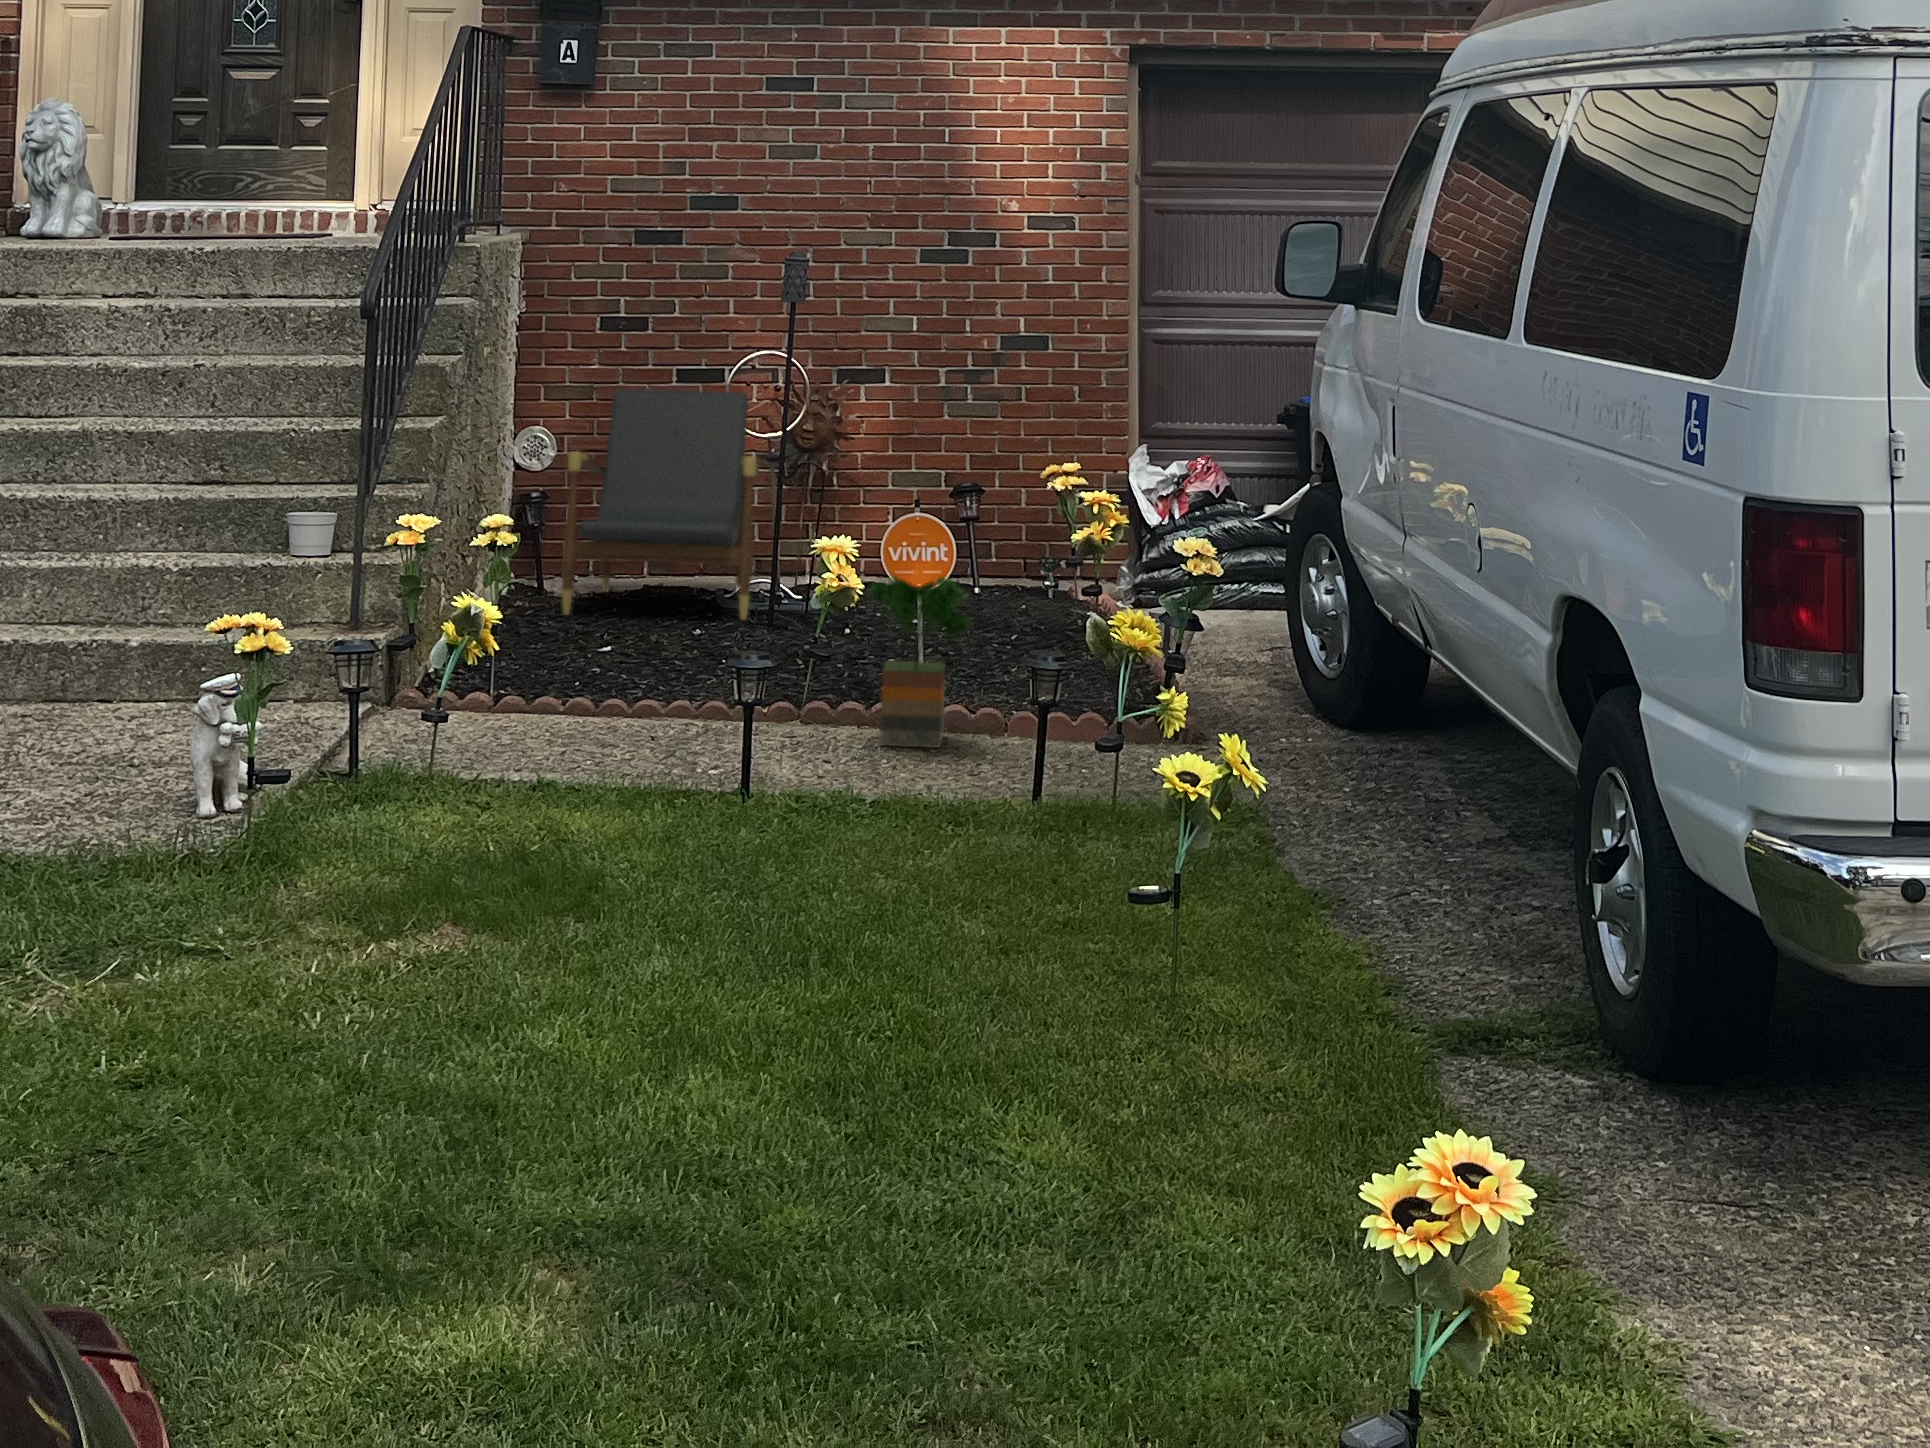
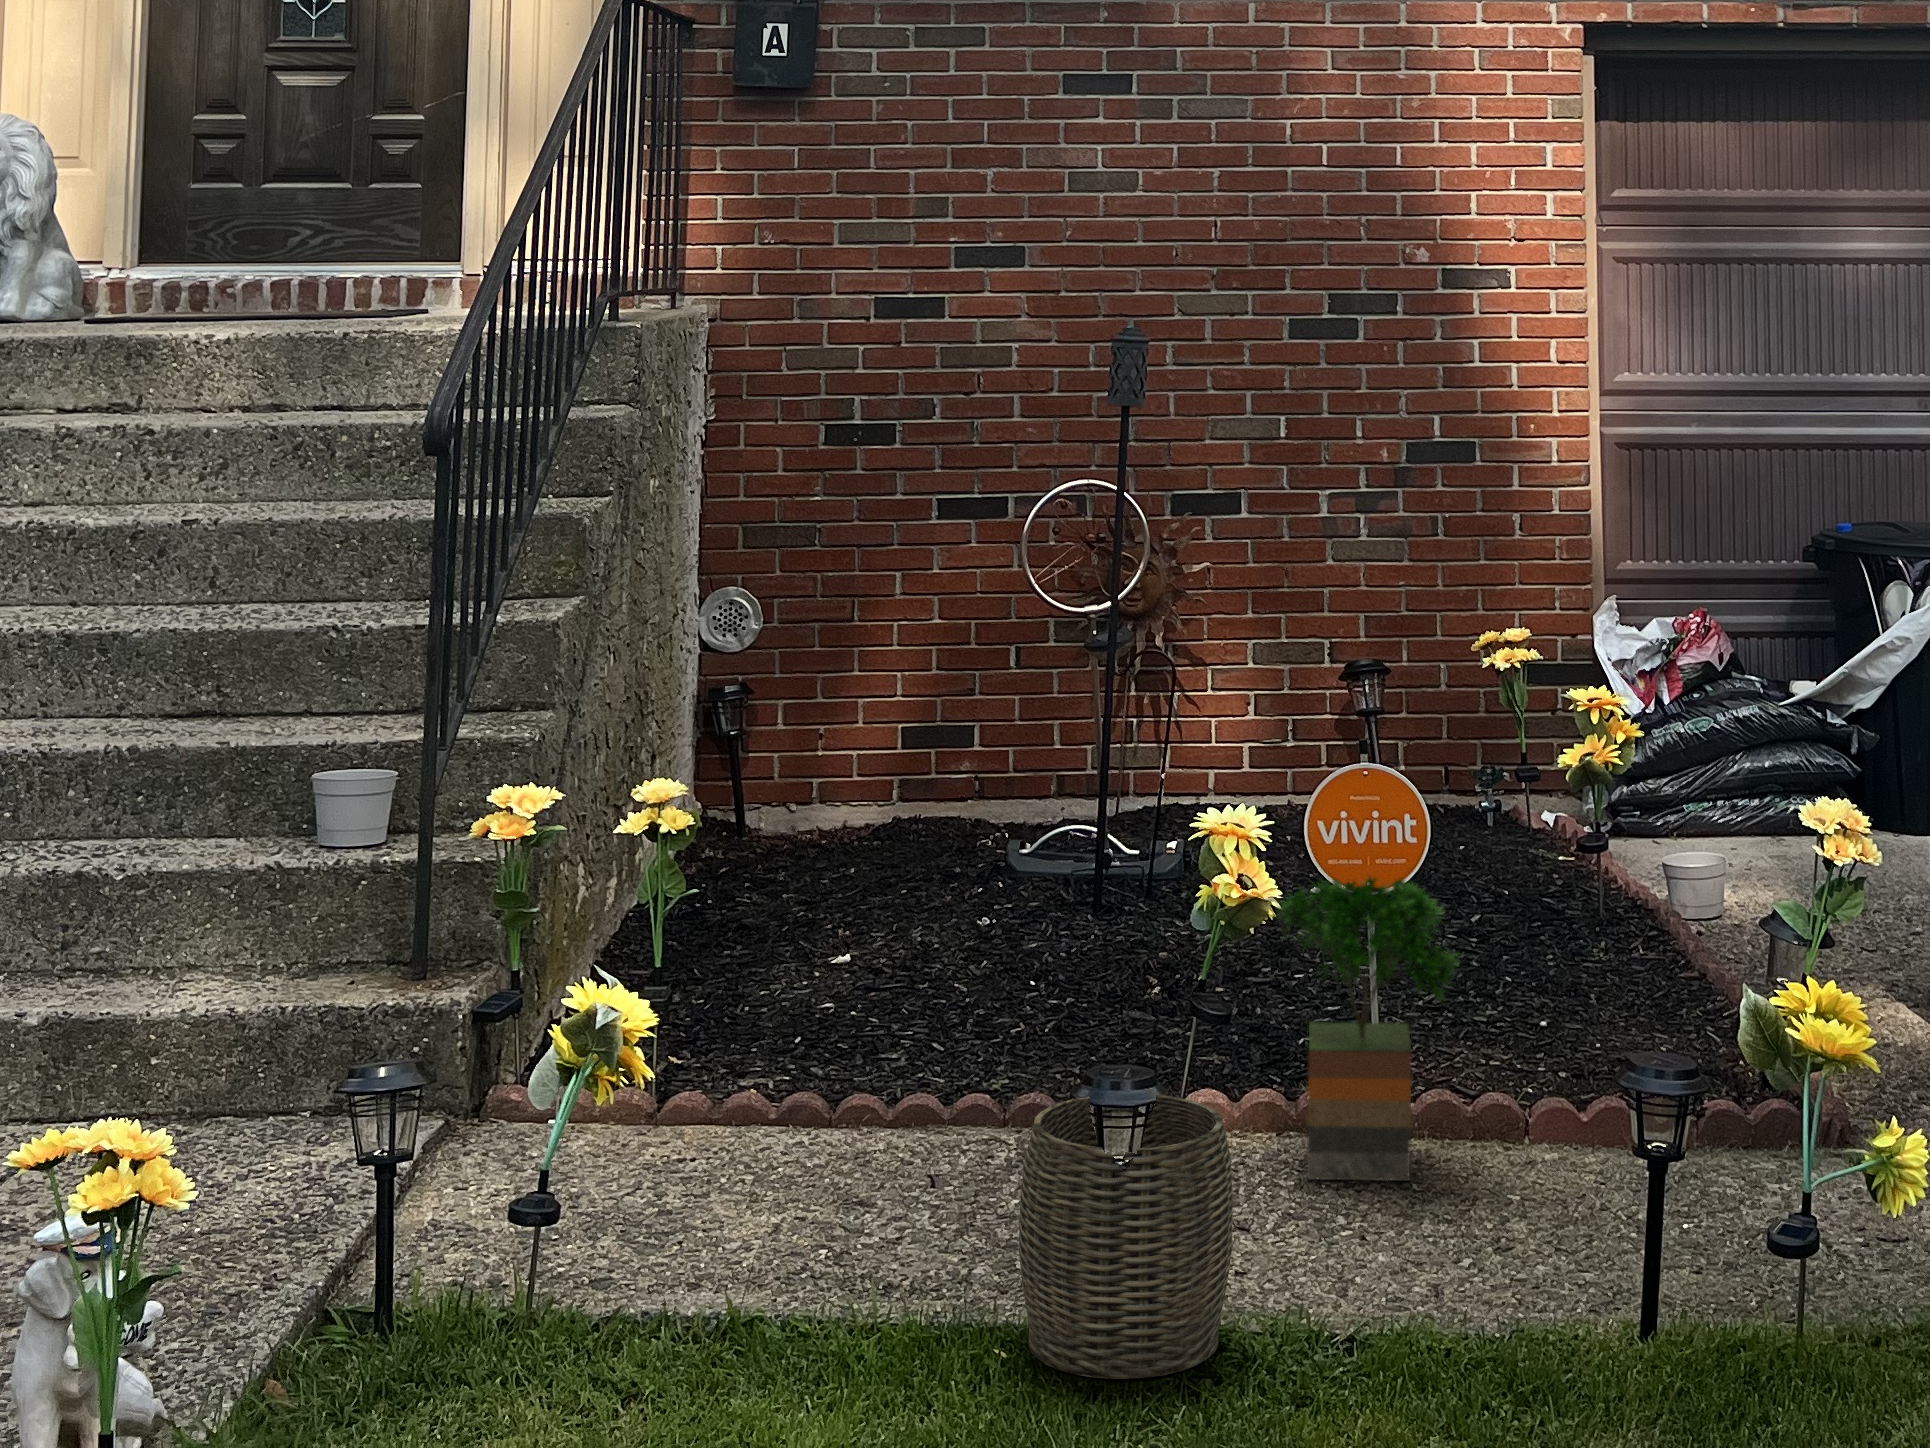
lounge chair: present [562,389,759,620] -> none [770,535,1064,891]
woven basket: none [705,671,824,811] -> present [1019,1095,1233,1379]

